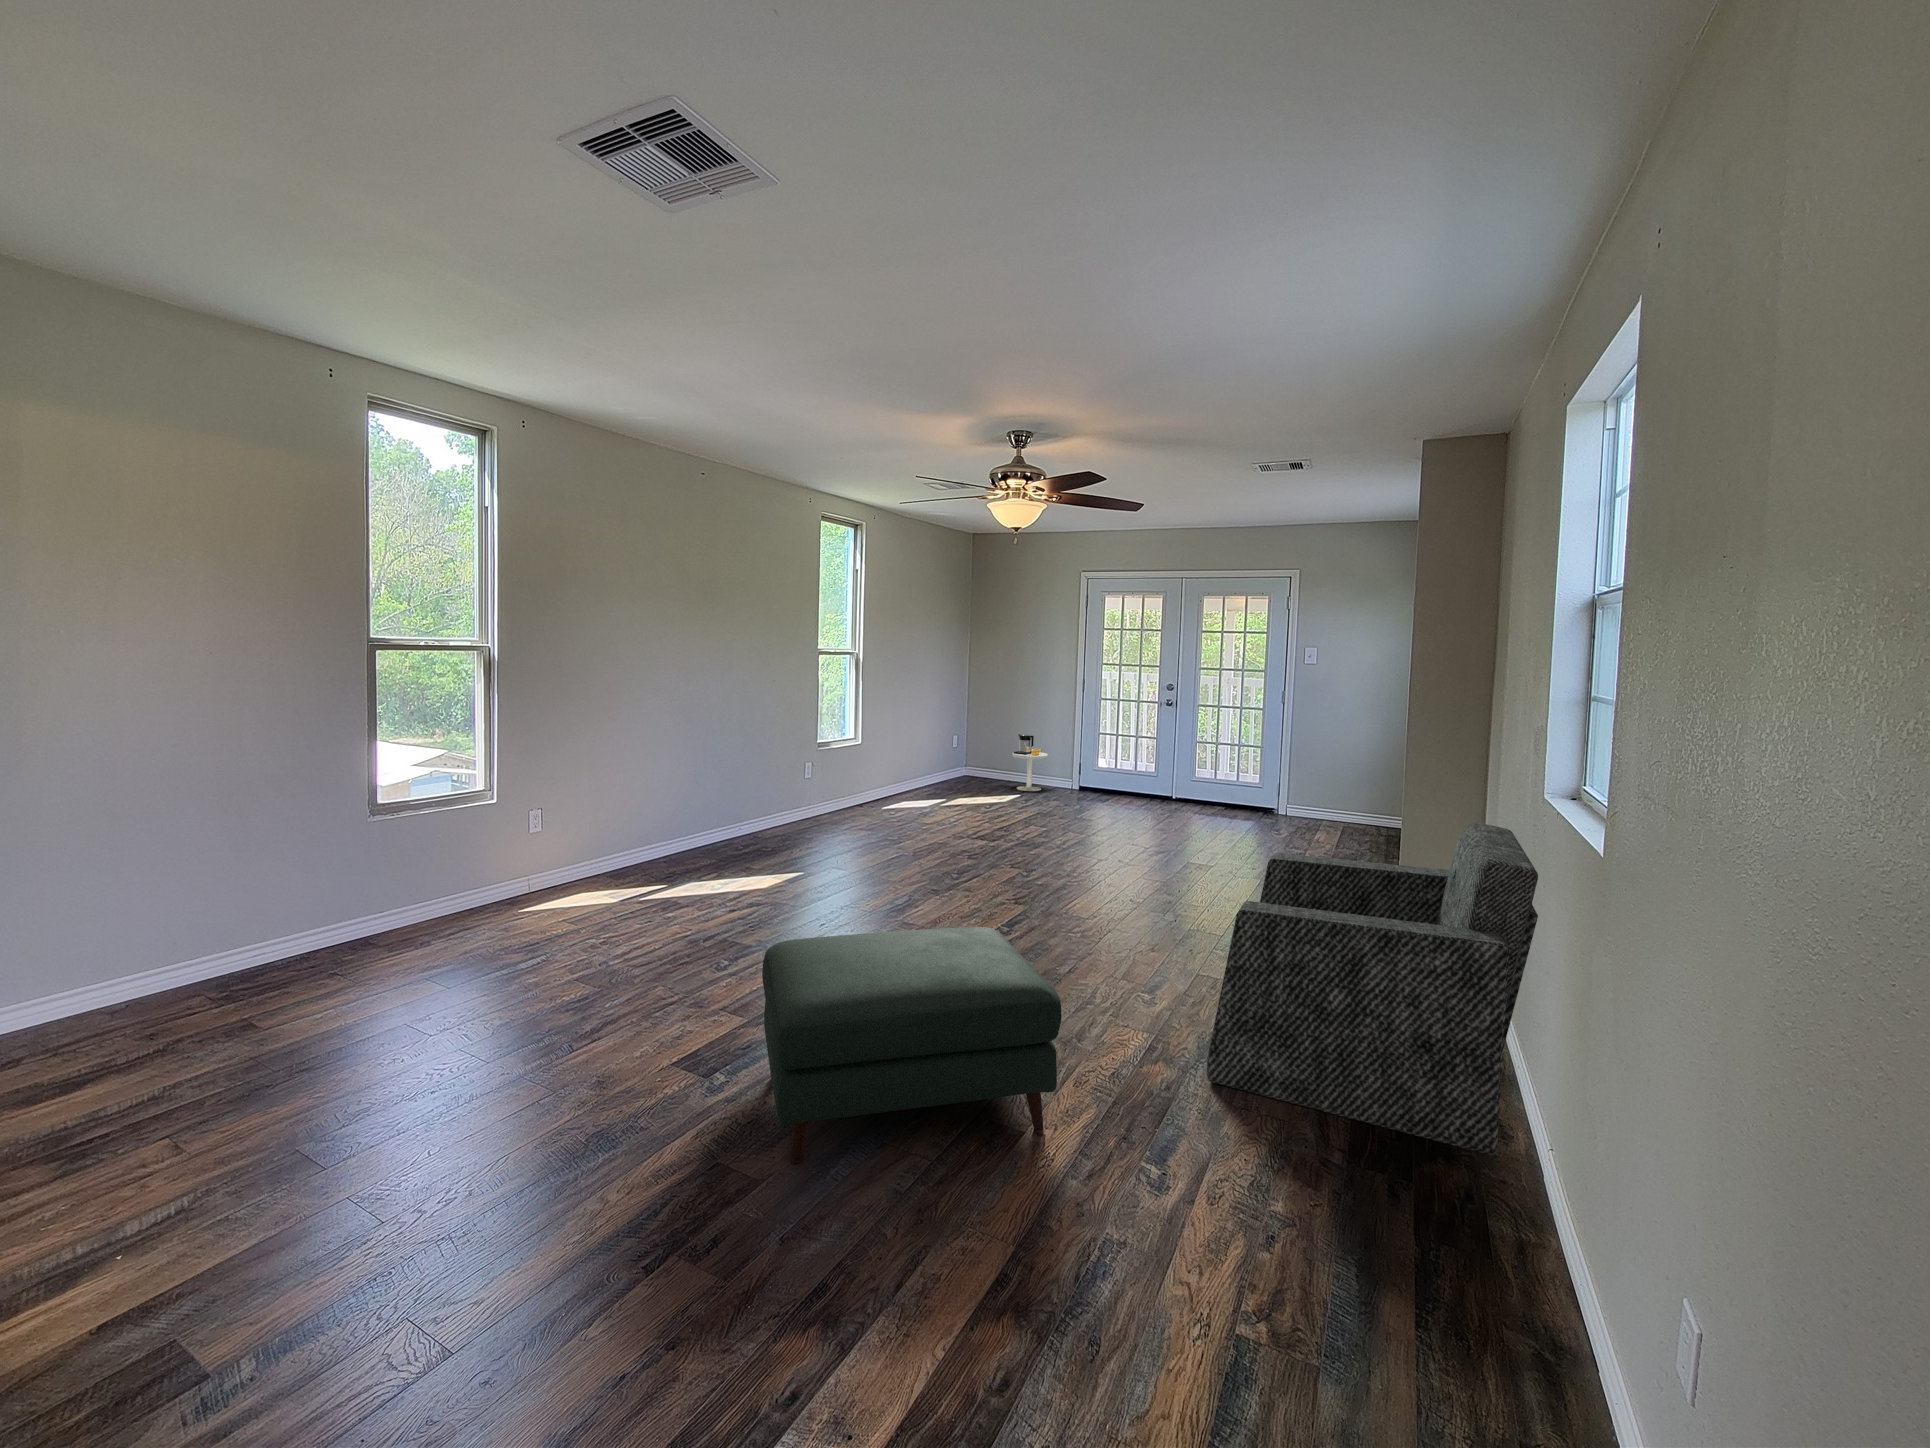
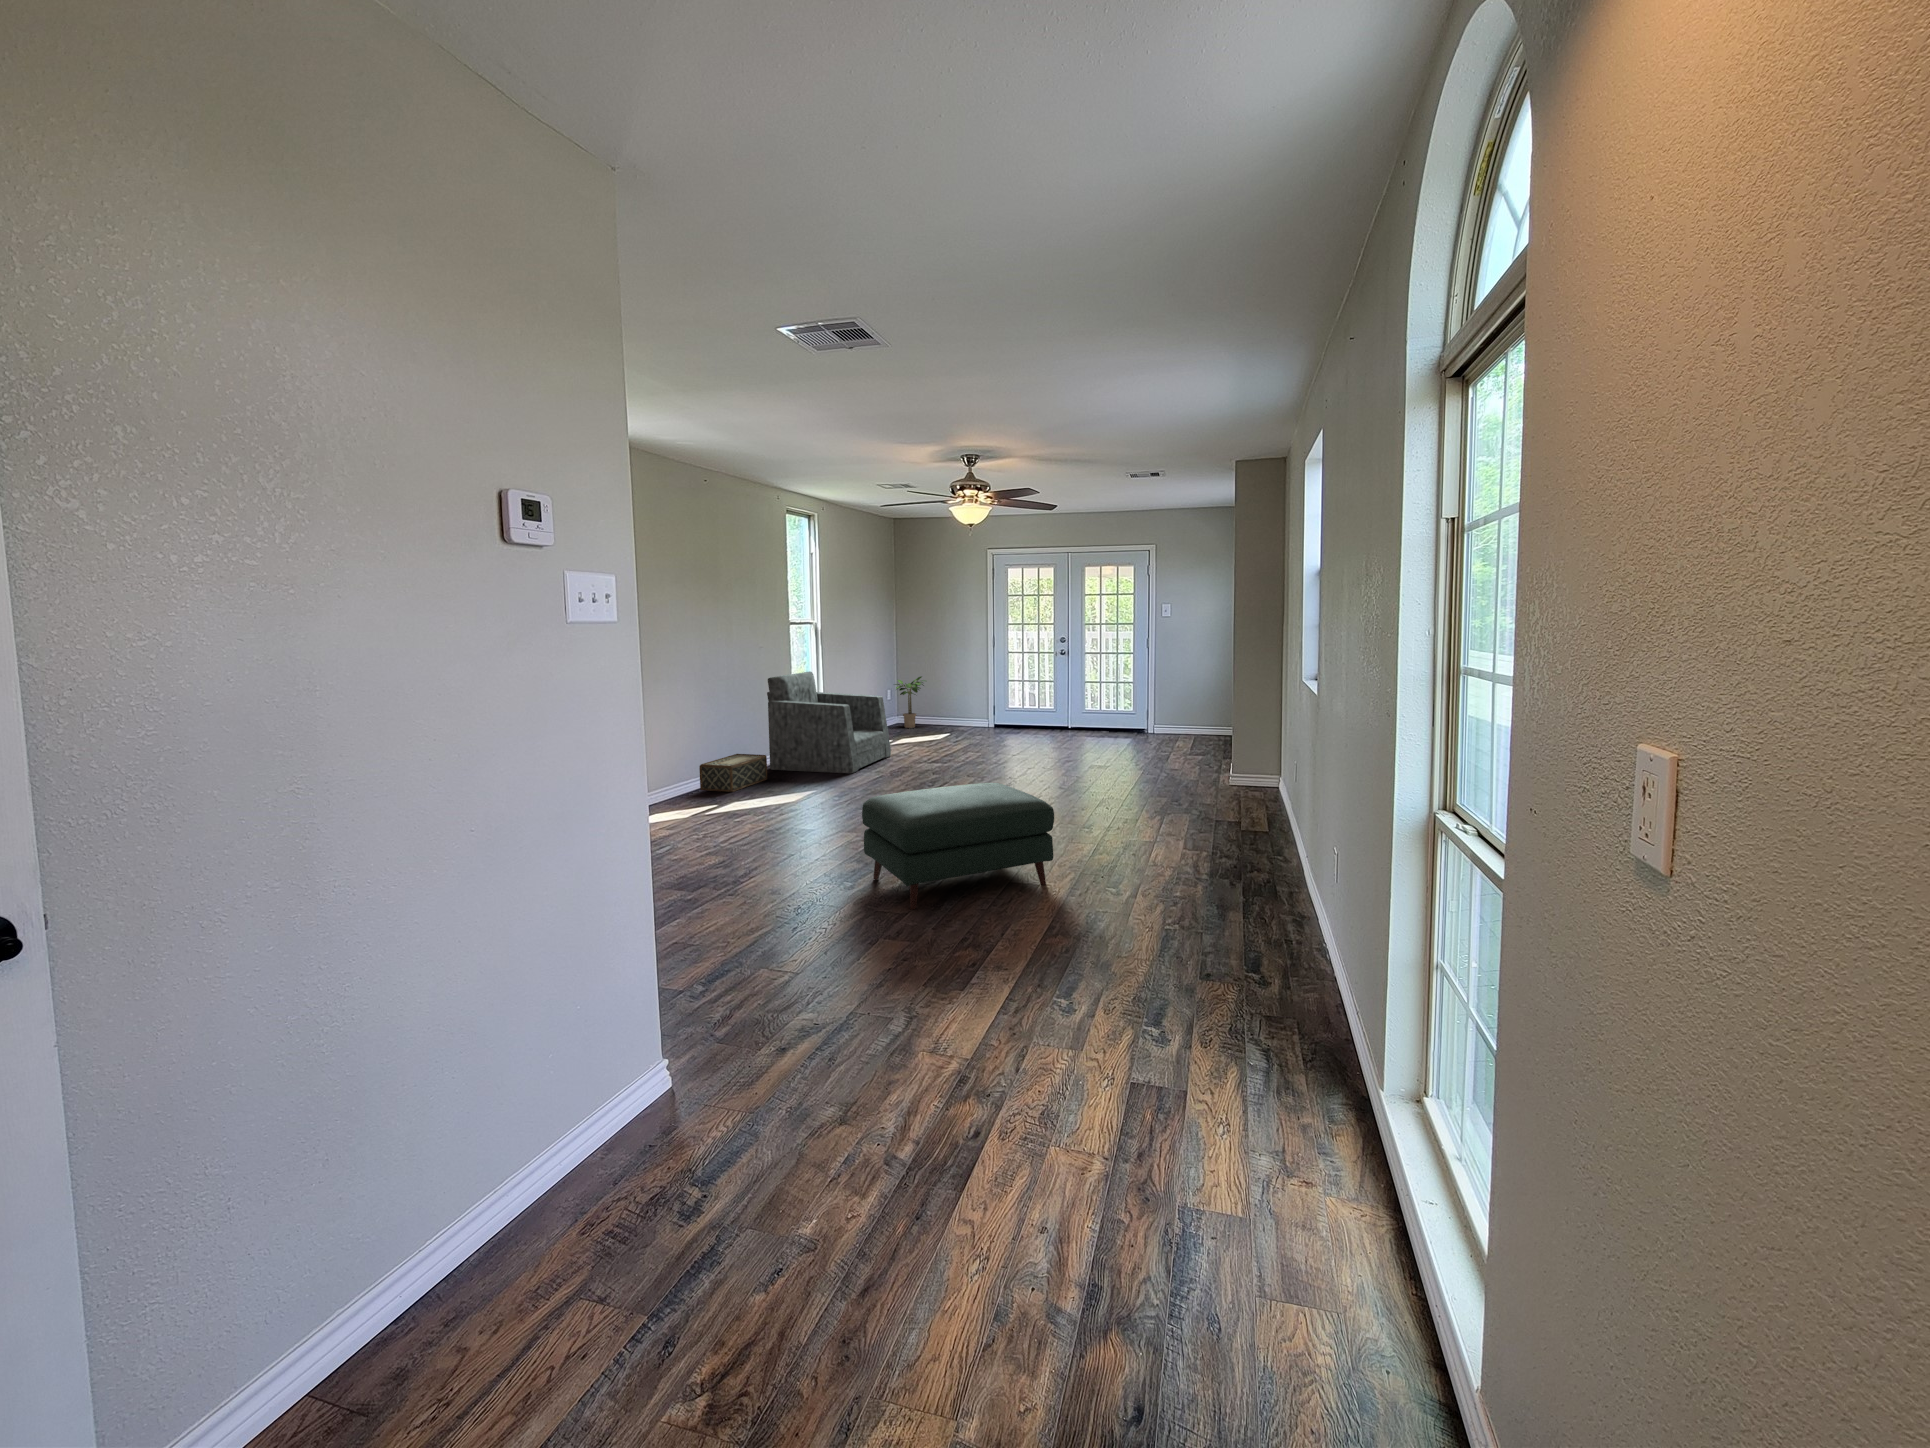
potted plant: none [957,722,998,784] -> present [895,676,925,728]
side table: present [1012,734,1048,791] -> none [941,684,969,730]
woven basket: none [671,814,761,866] -> present [699,754,767,792]
armchair: present [1207,823,1538,1155] -> present [767,672,891,773]

